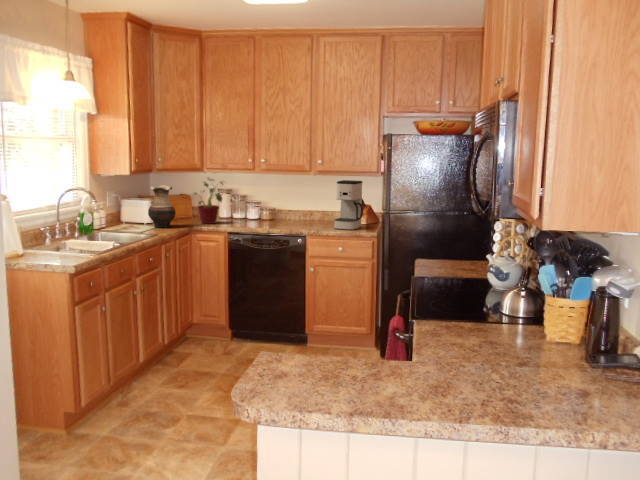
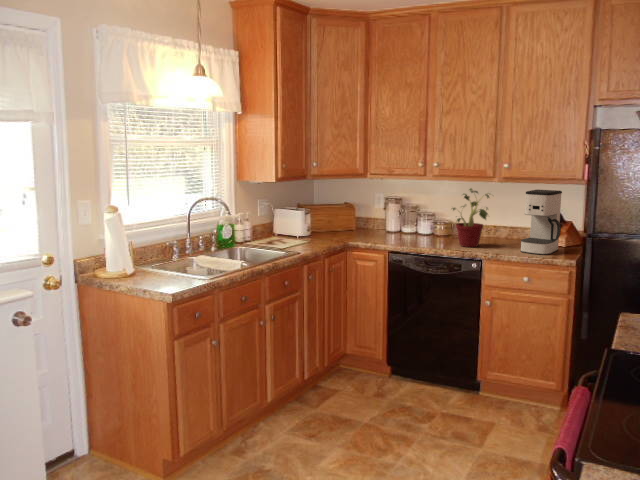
potted plant: present [194,178,223,224] -> present [452,188,491,247]
vase: present [148,185,176,228] -> none [298,194,329,243]

